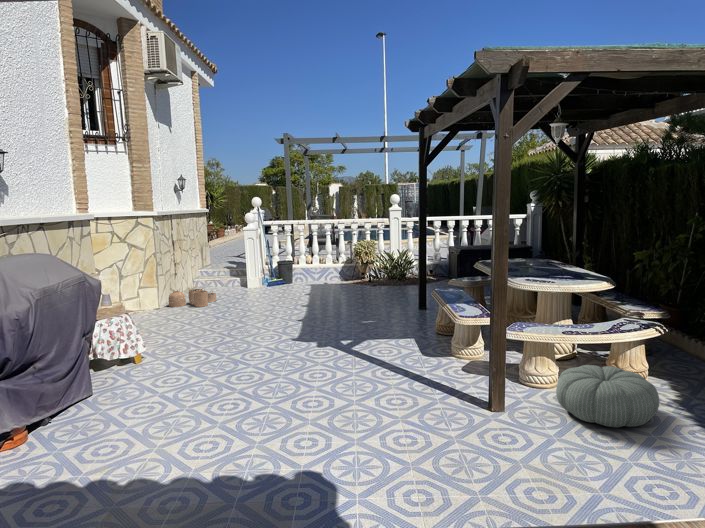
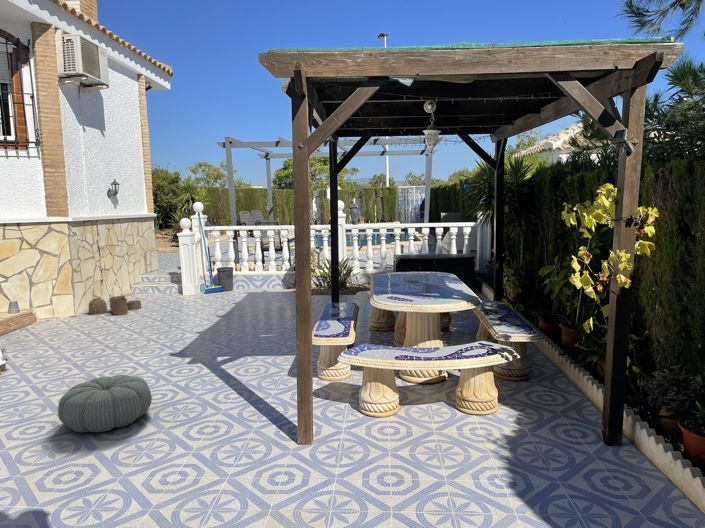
pouf: present [556,365,659,427] -> present [58,375,152,432]

